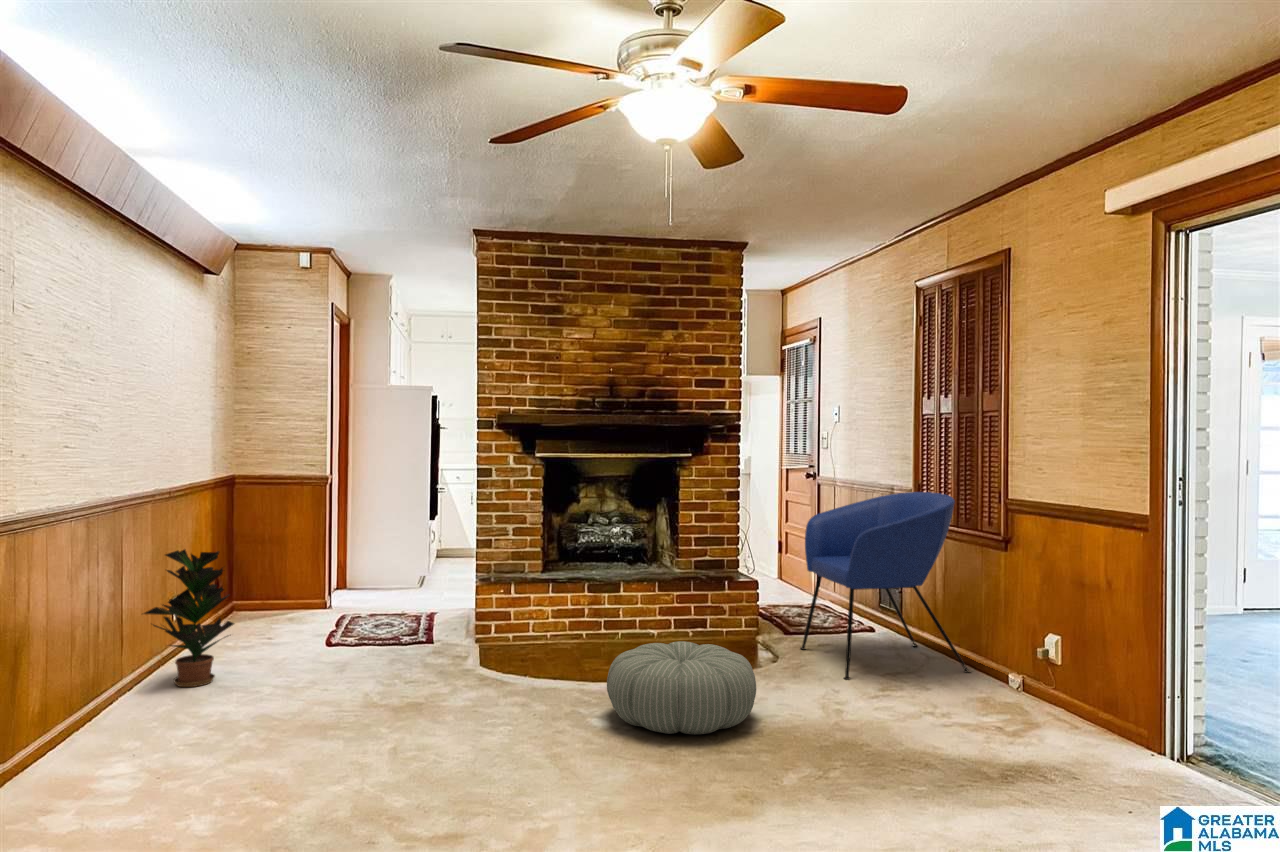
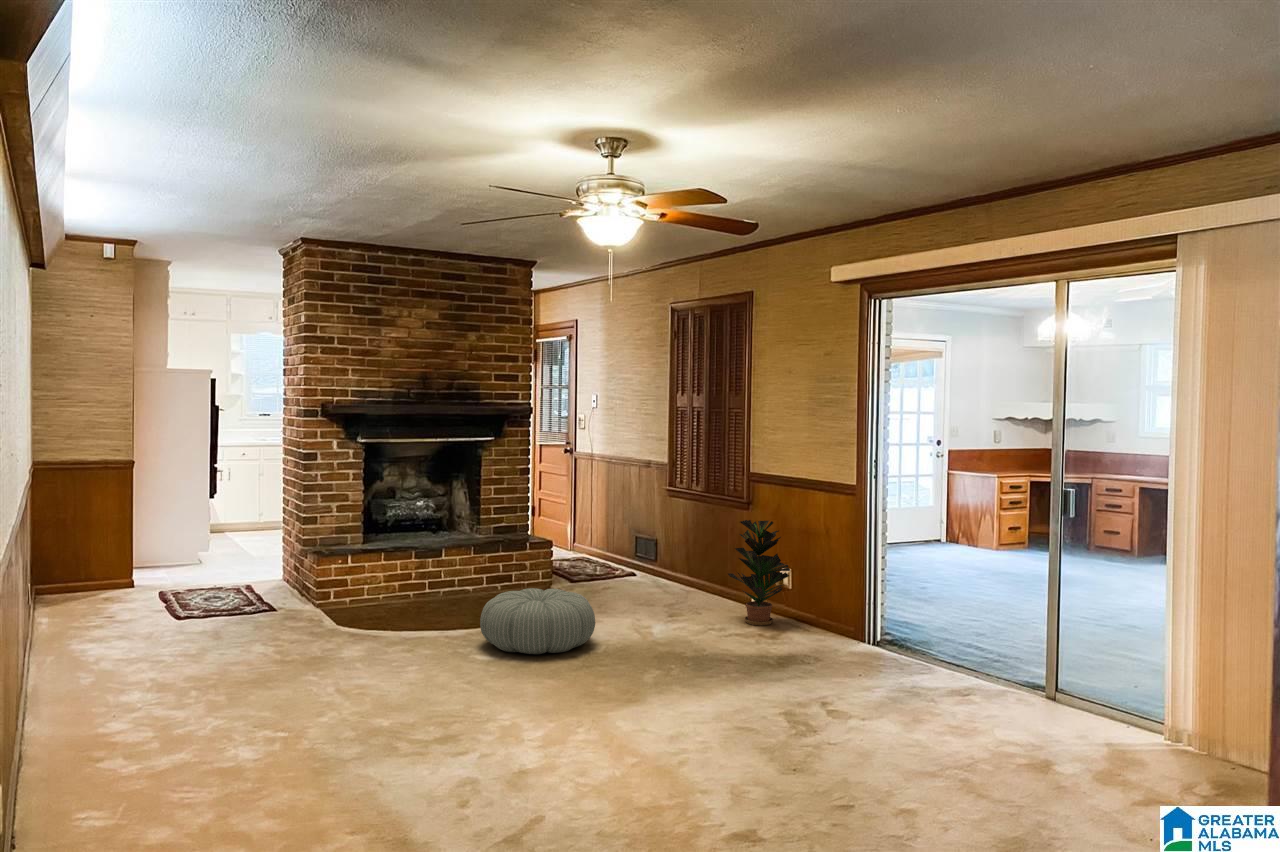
armchair: present [800,492,971,680] -> none [589,466,718,610]
potted plant: present [144,549,234,687] -> present [728,520,790,625]

